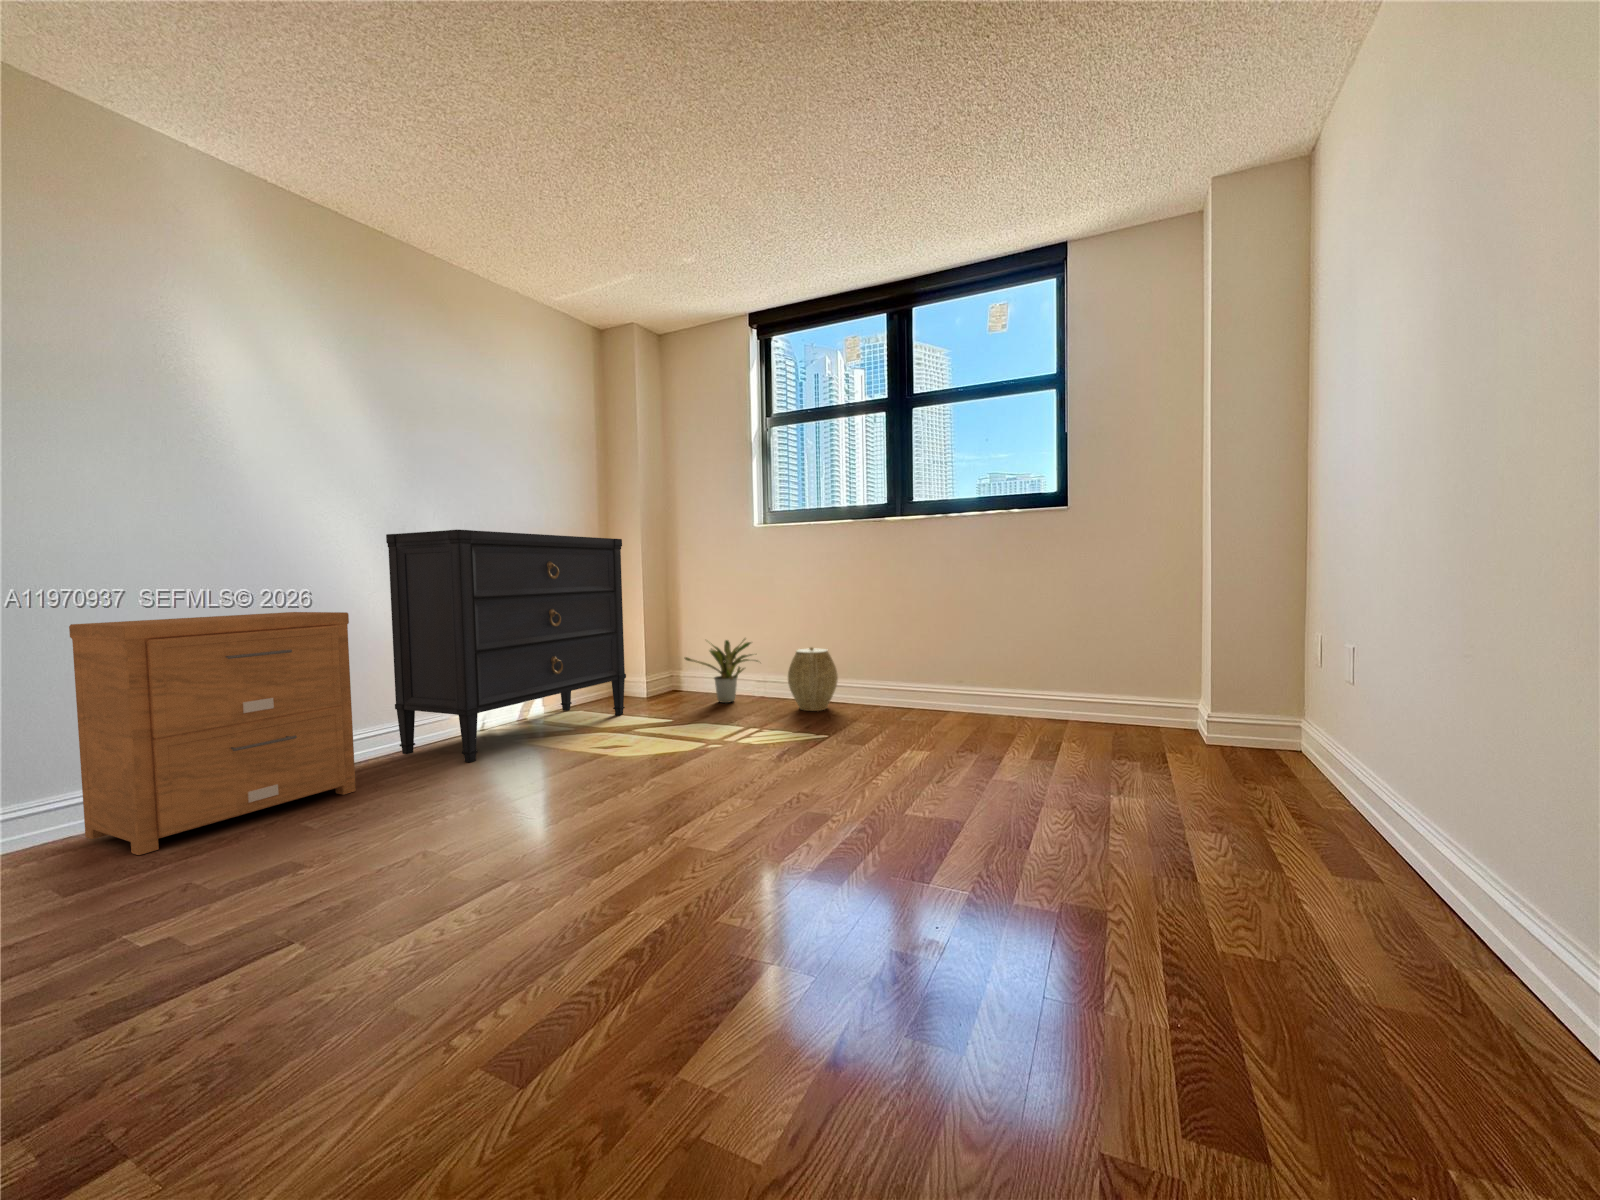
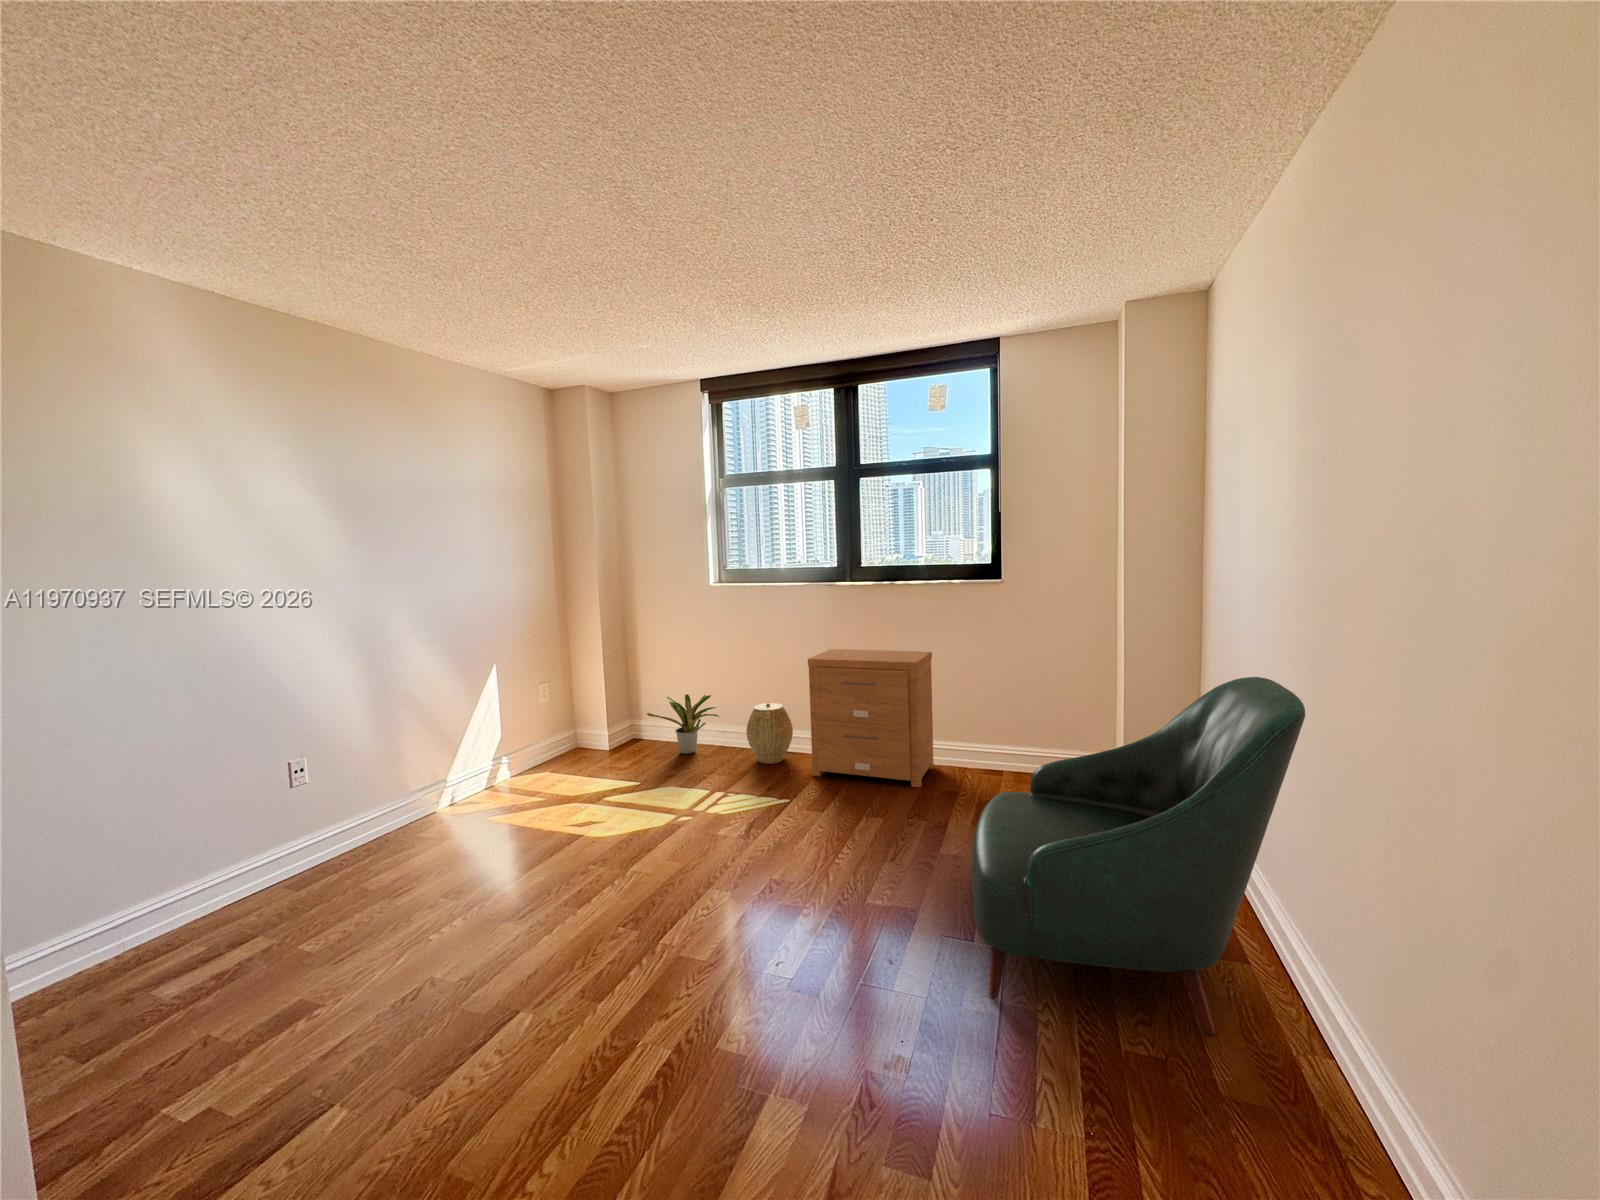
armchair: none [1029,519,1462,944] -> present [972,677,1305,1036]
dresser: present [386,530,626,762] -> none [356,609,593,850]
nightstand: present [69,612,356,855] -> present [808,649,934,787]

